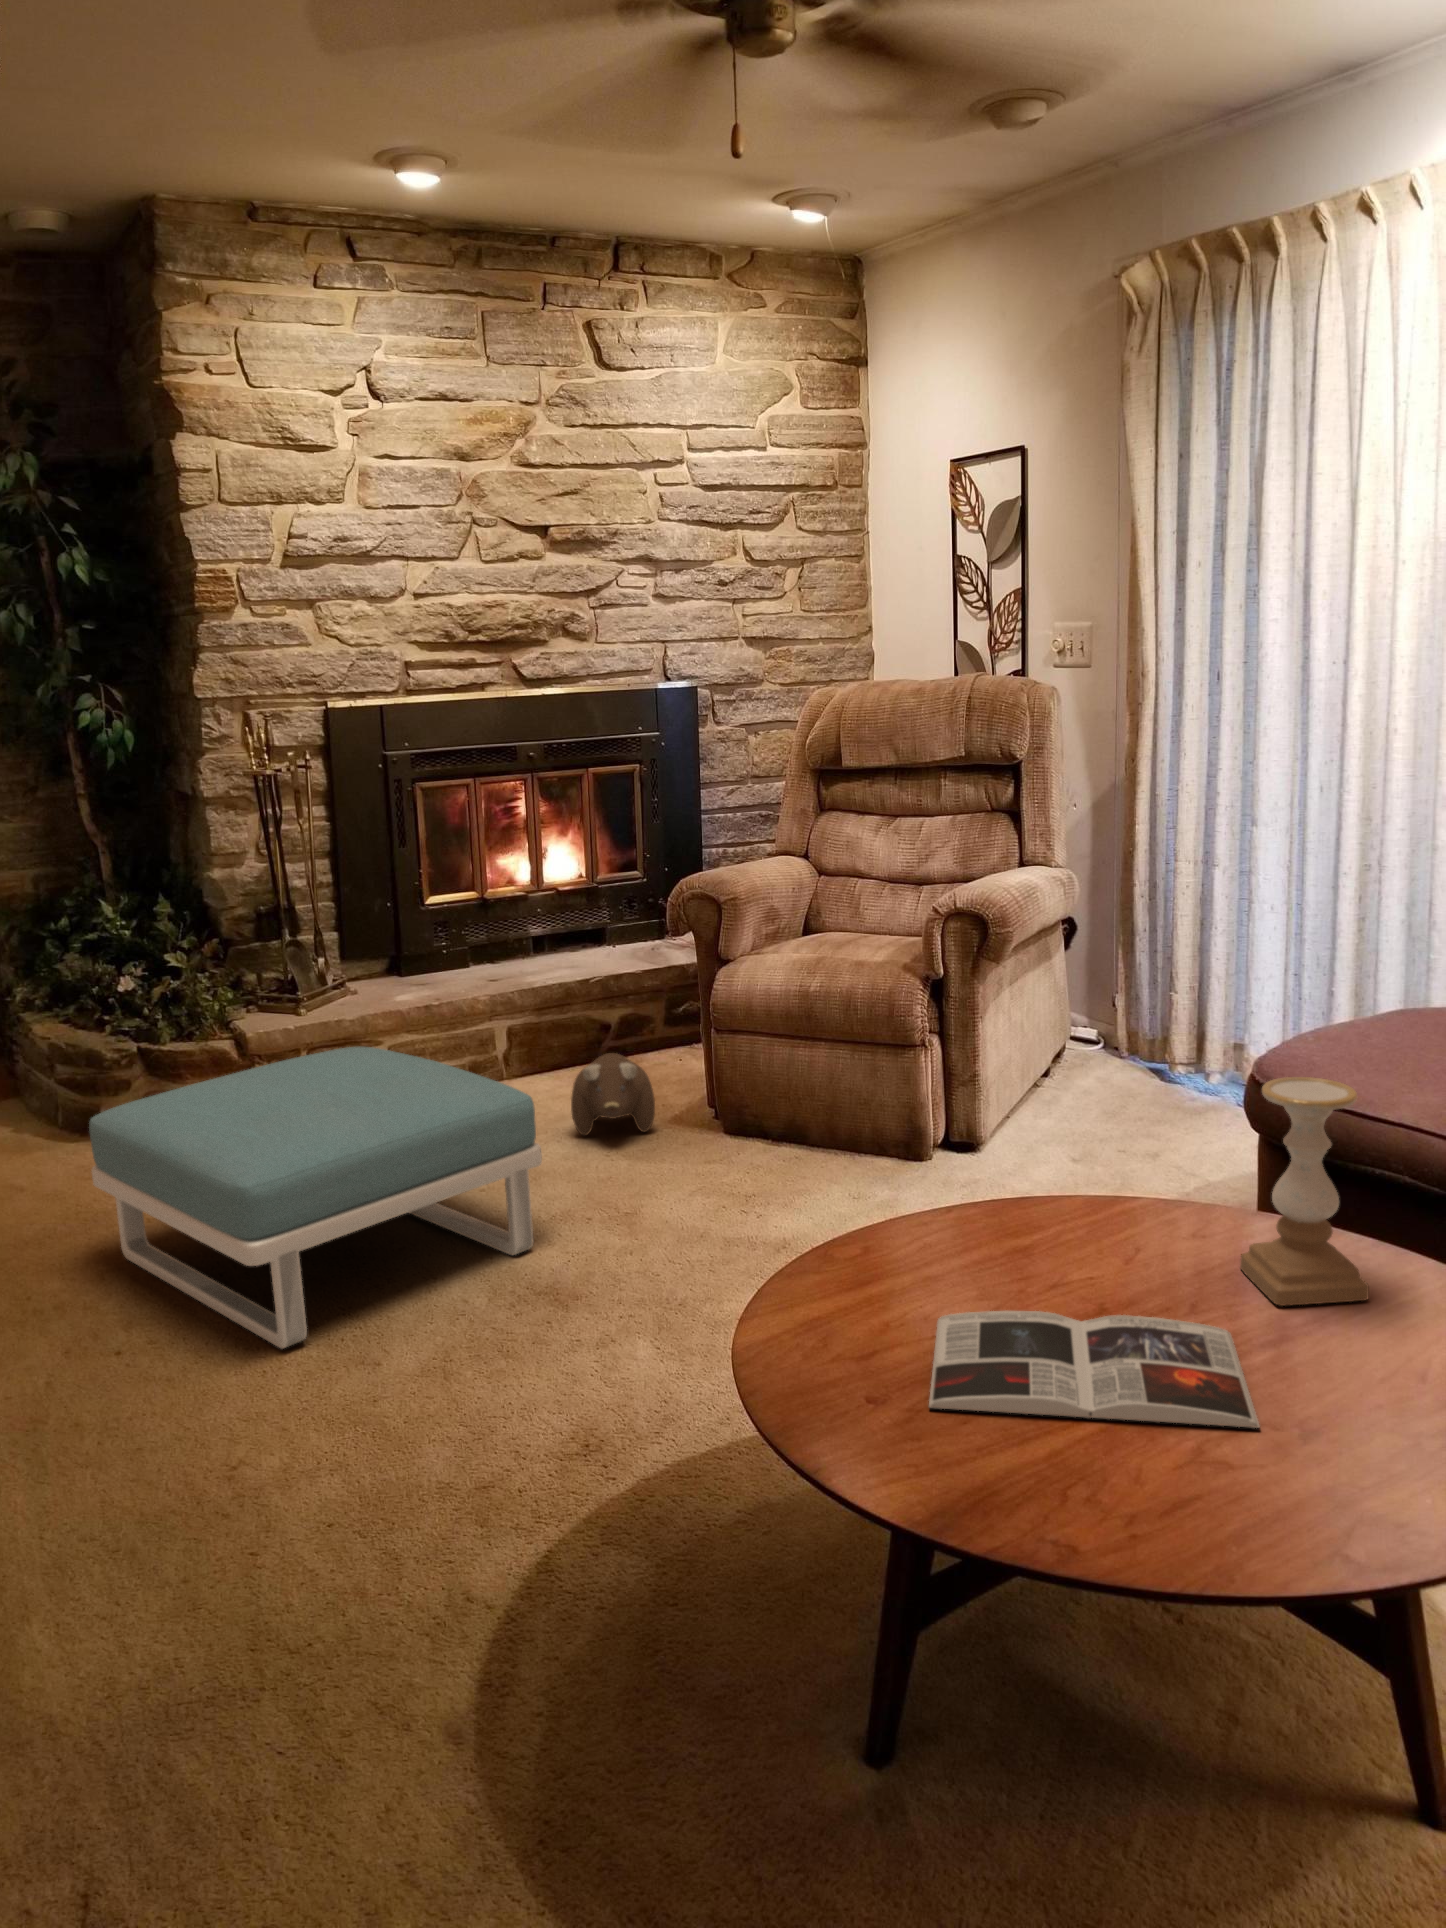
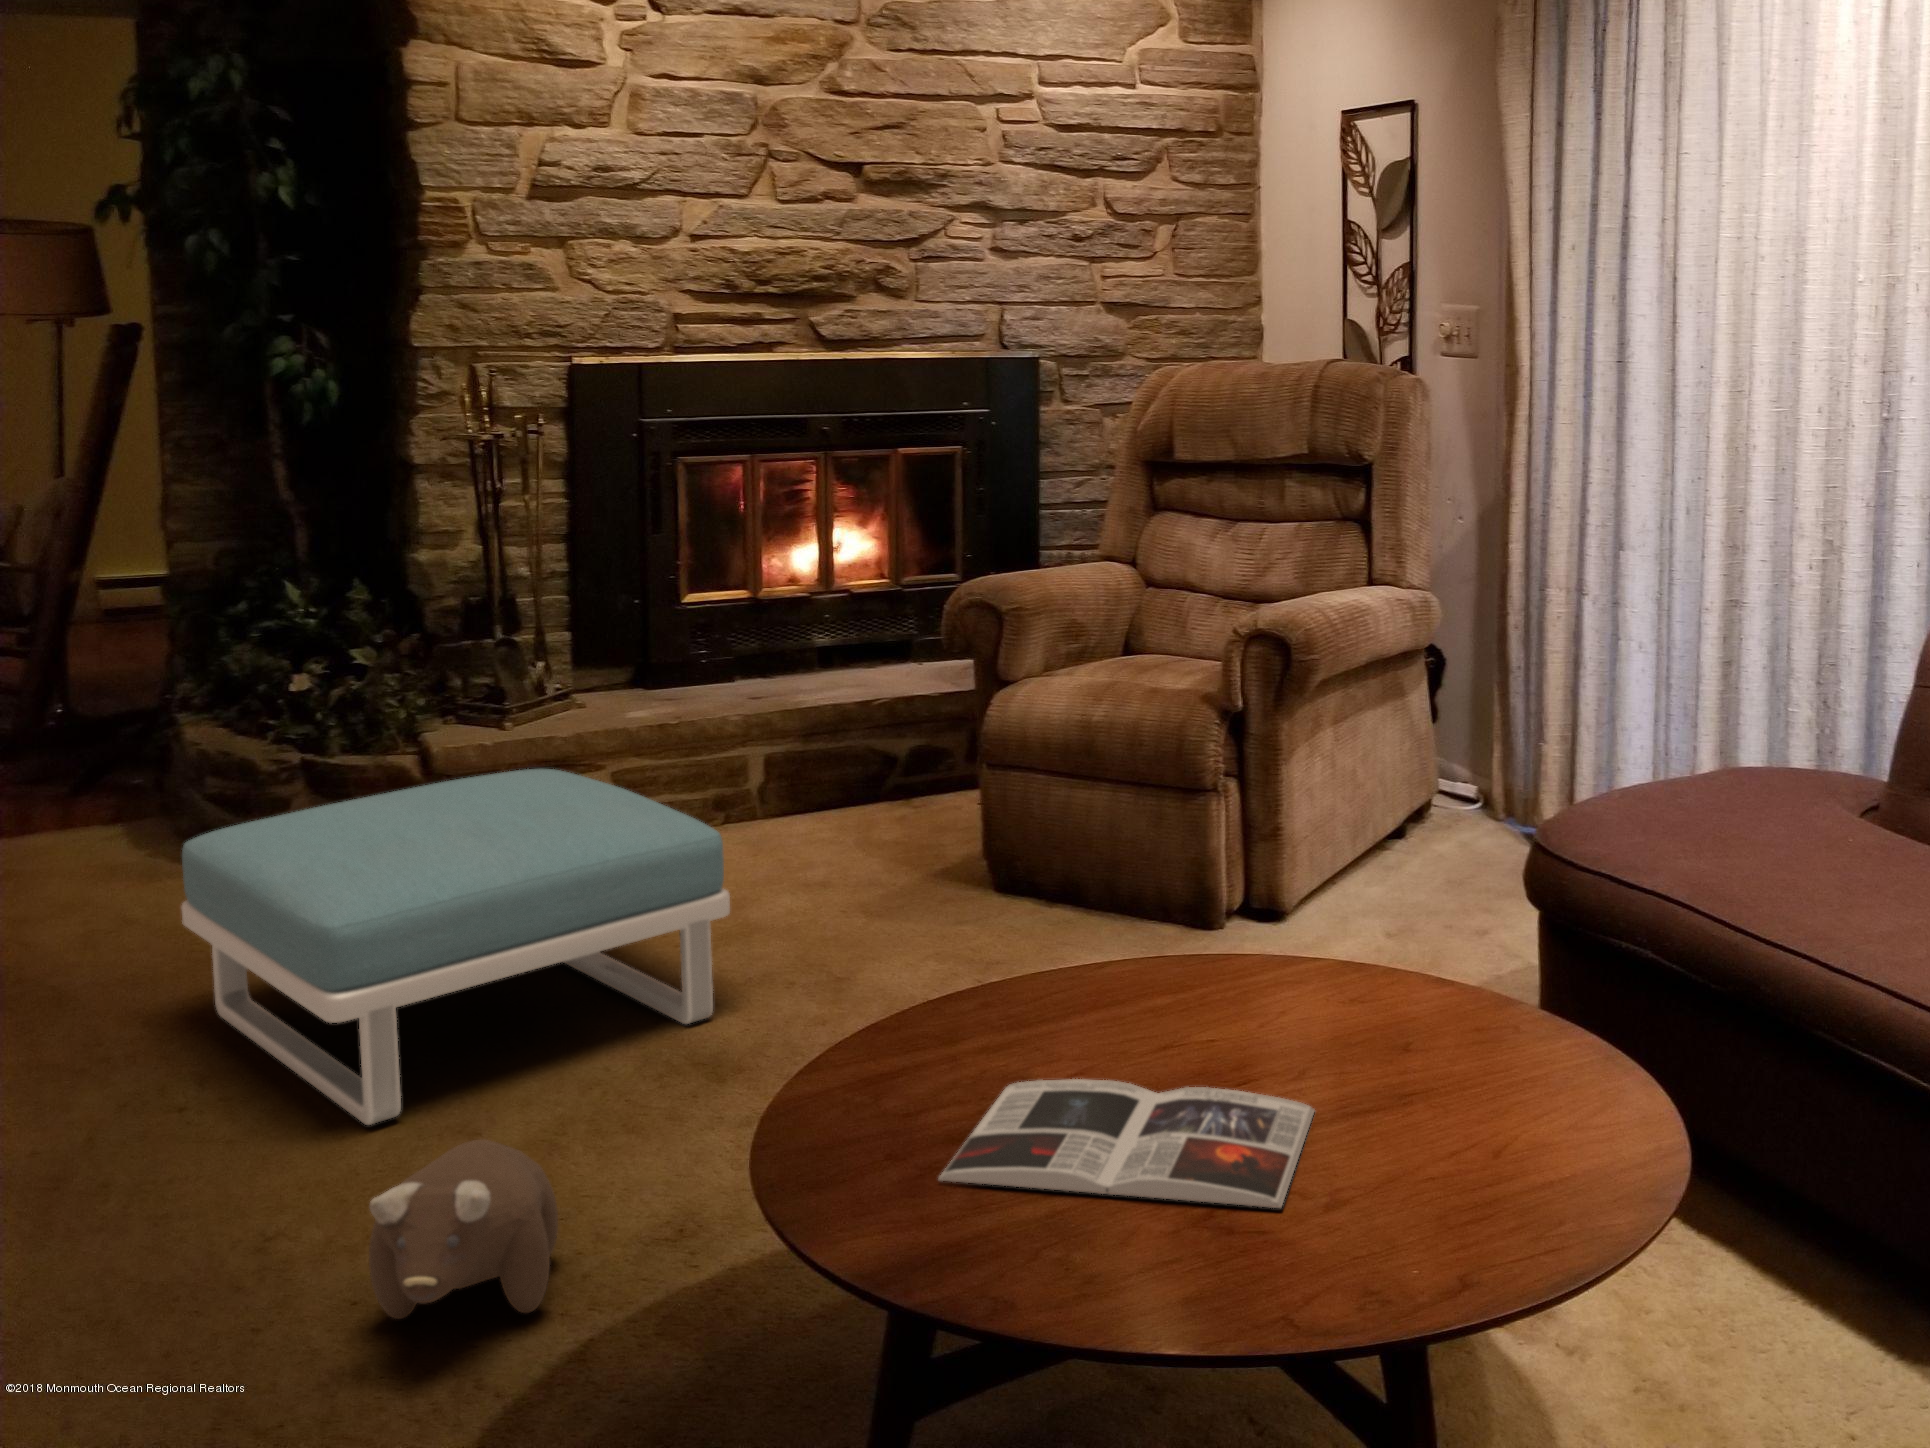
plush toy: present [571,1053,655,1136] -> present [369,1140,558,1319]
candle holder: present [1240,1077,1369,1306] -> none [1369,826,1485,1082]

